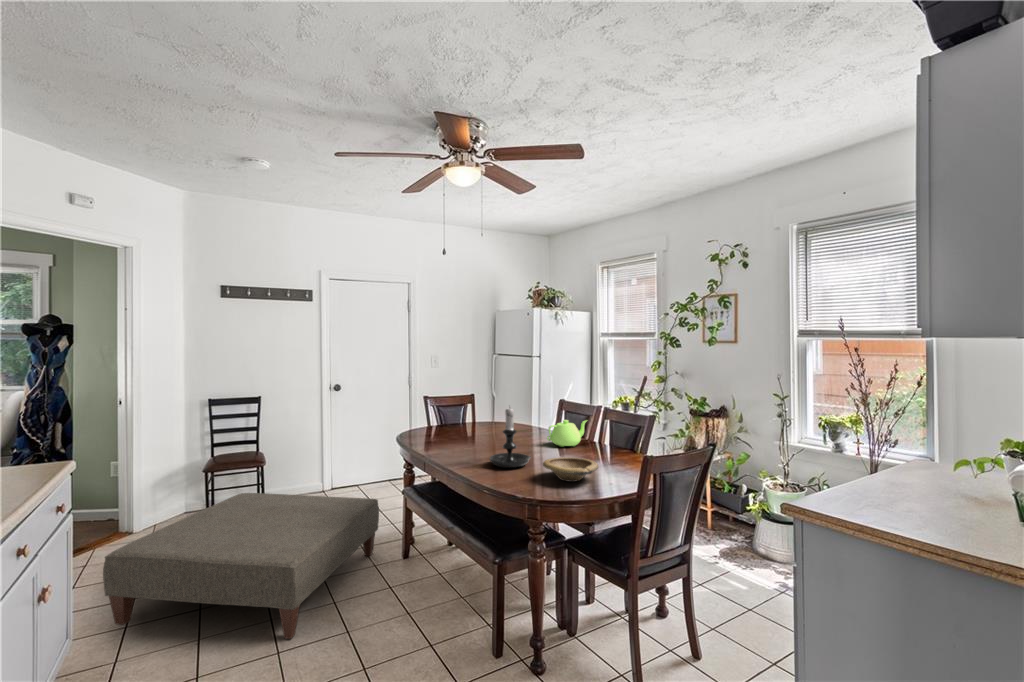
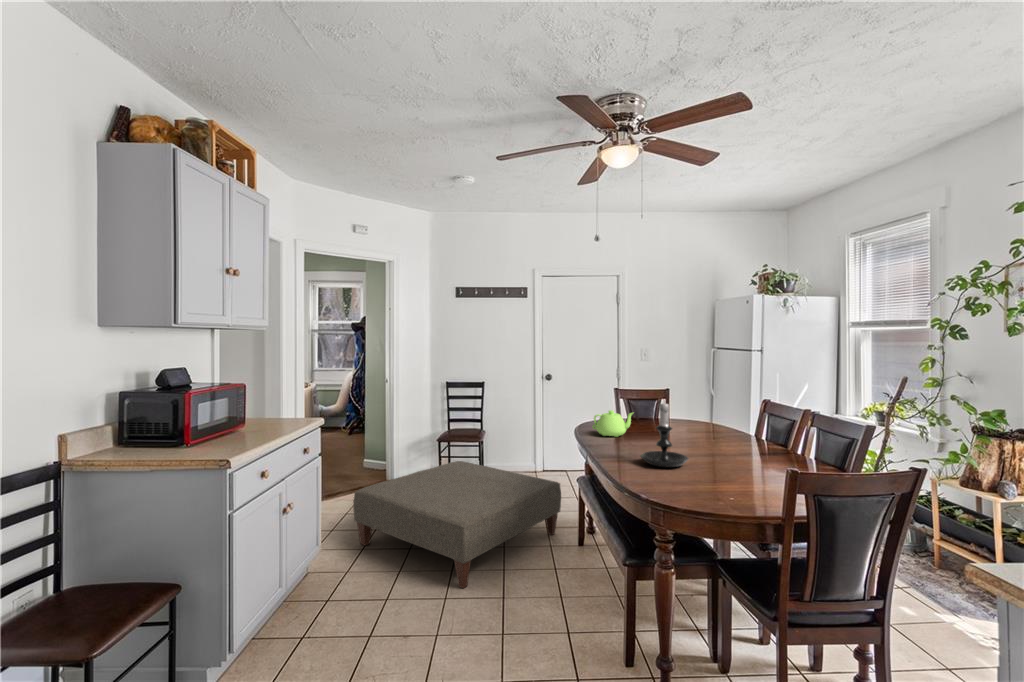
teapot: present [547,420,587,447] -> present [593,410,633,437]
bowl: present [543,457,598,482] -> none [687,462,757,491]

